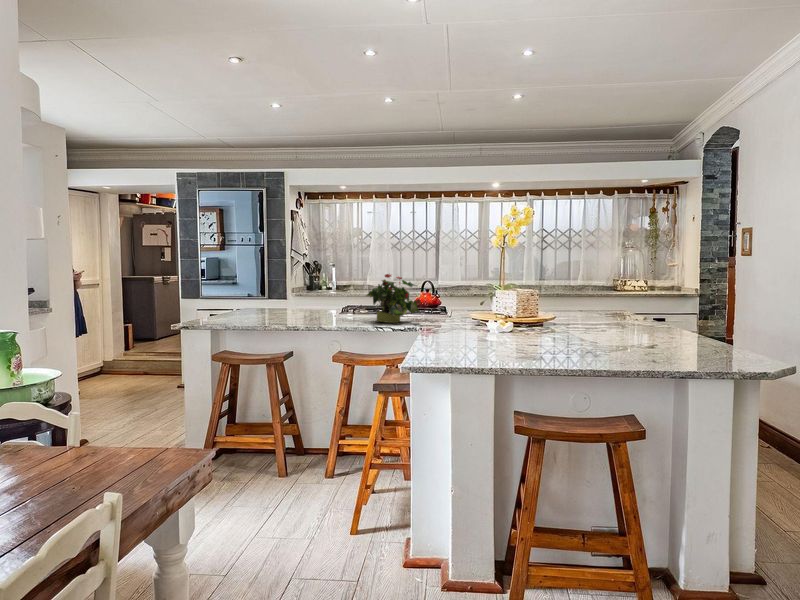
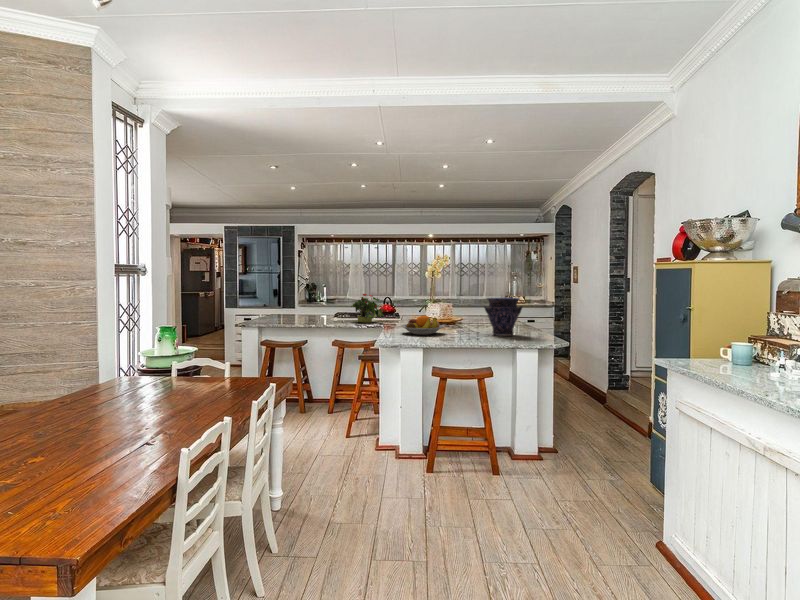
vase: none [604,278,681,350] -> present [484,297,522,336]
fruit bowl: none [451,311,530,346] -> present [401,316,444,335]

